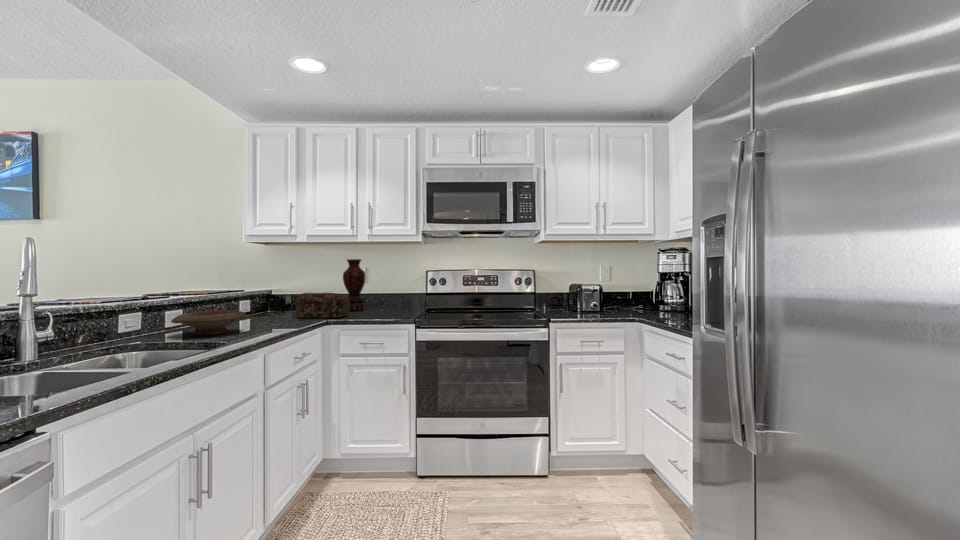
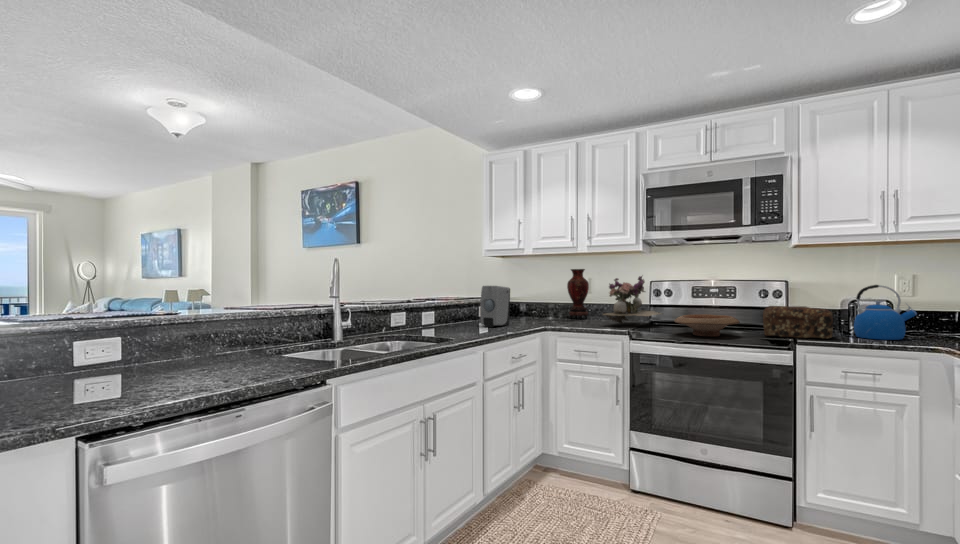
flower arrangement: none [384,266,442,315] -> present [603,276,663,324]
kettle: none [582,274,619,315] -> present [854,285,917,340]
soap dispenser: none [247,277,284,325] -> present [480,286,510,327]
bread loaf: present [295,293,350,318] -> present [763,306,833,338]
wooden bowl: present [171,310,247,335] -> present [674,314,740,337]

